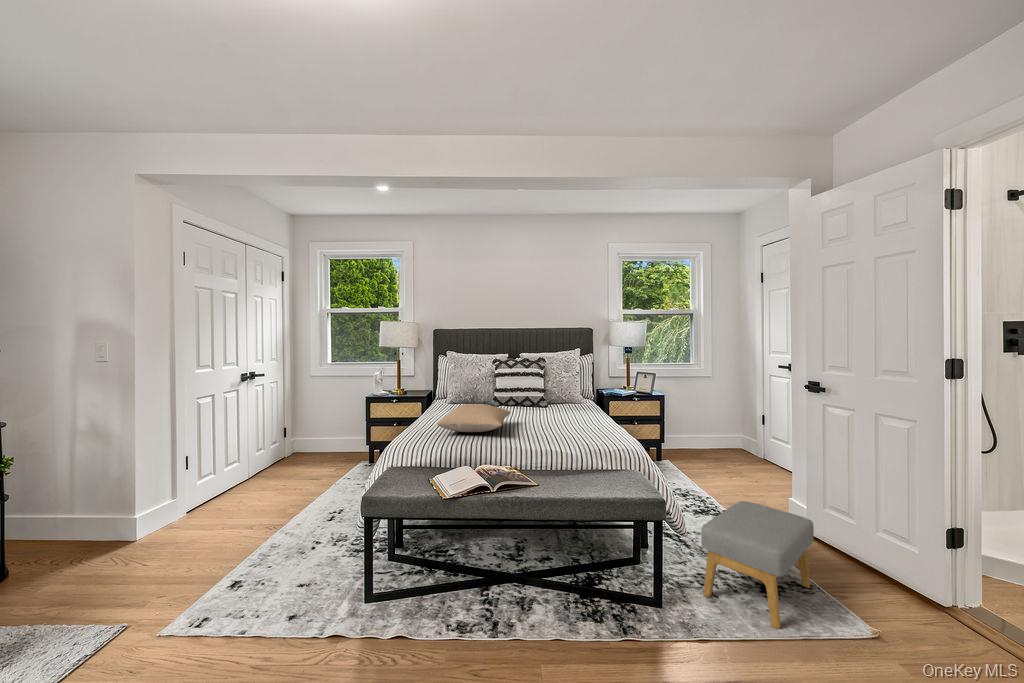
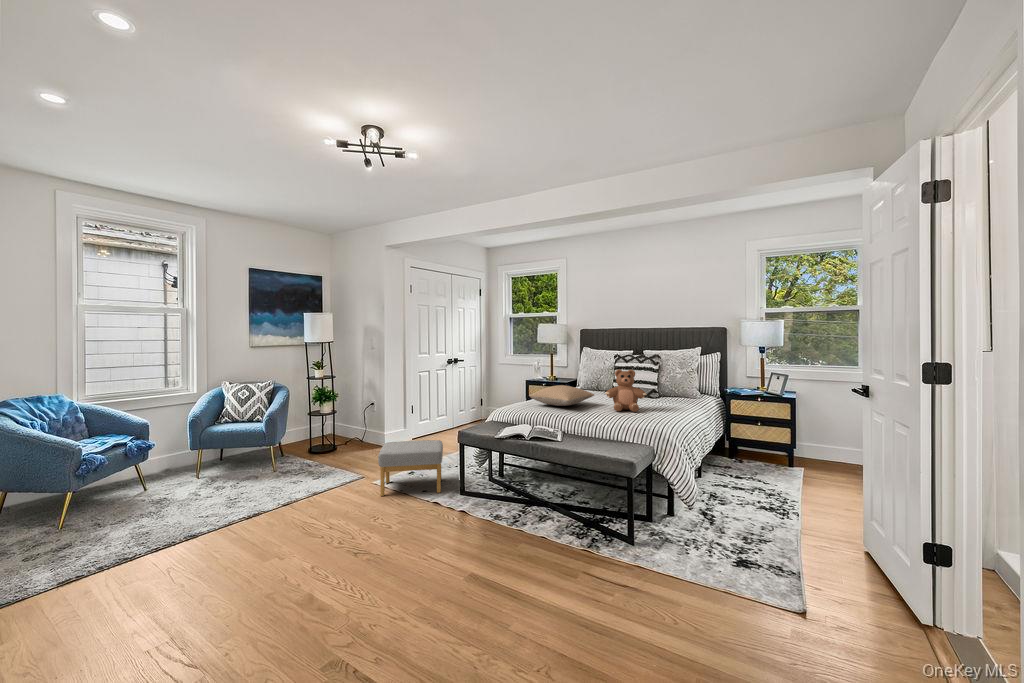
teddy bear: none [533,378,578,431] -> present [605,369,647,412]
footstool: present [701,501,814,629] -> present [378,440,443,496]

